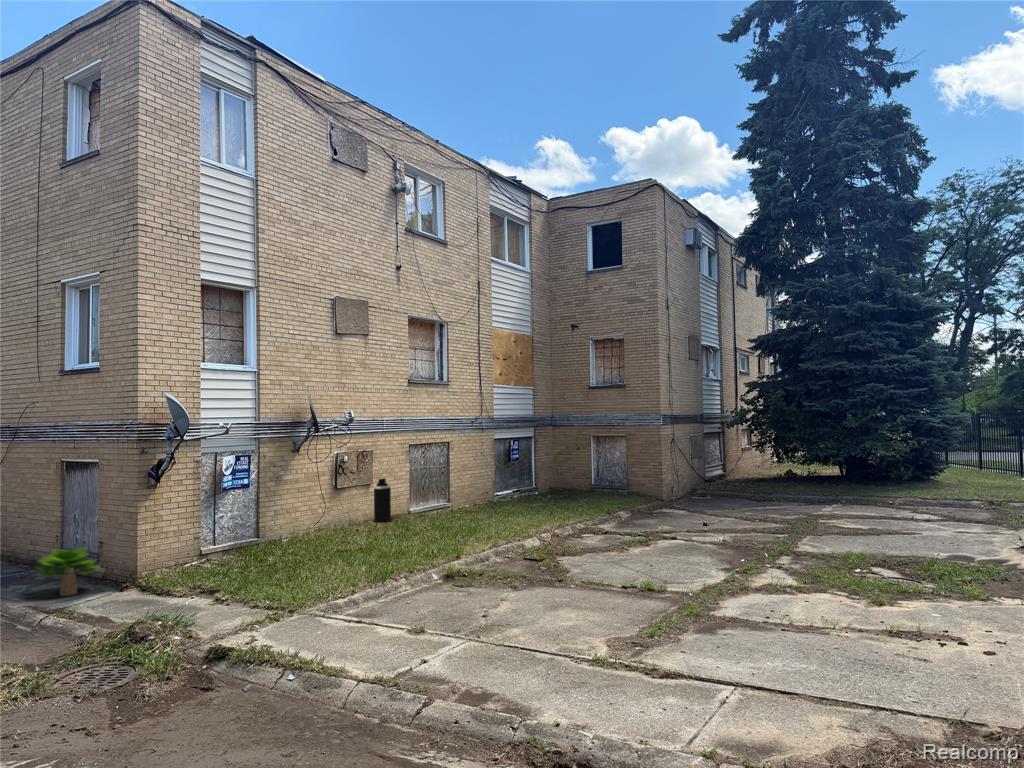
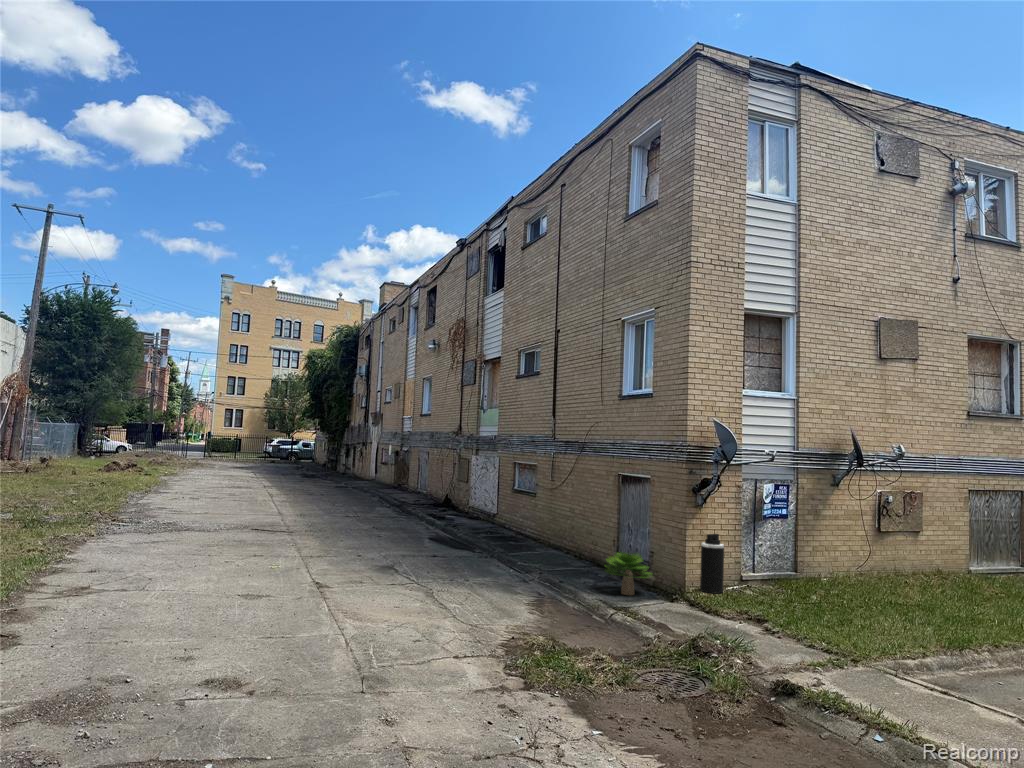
trash can: present [374,478,391,522] -> present [700,534,724,594]

